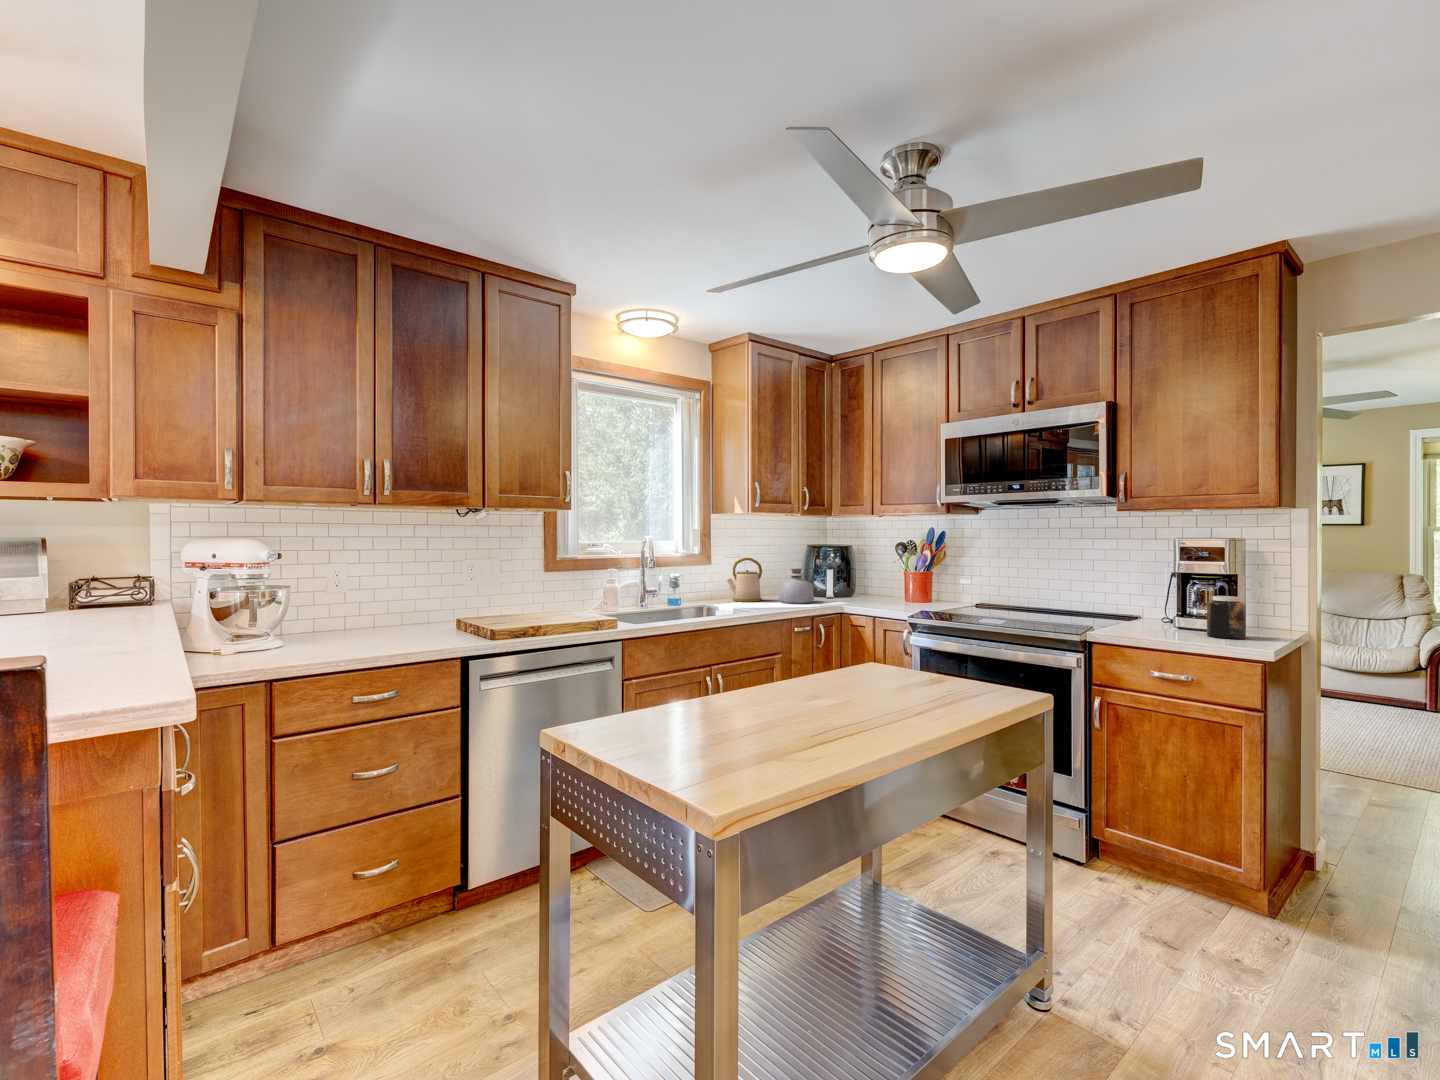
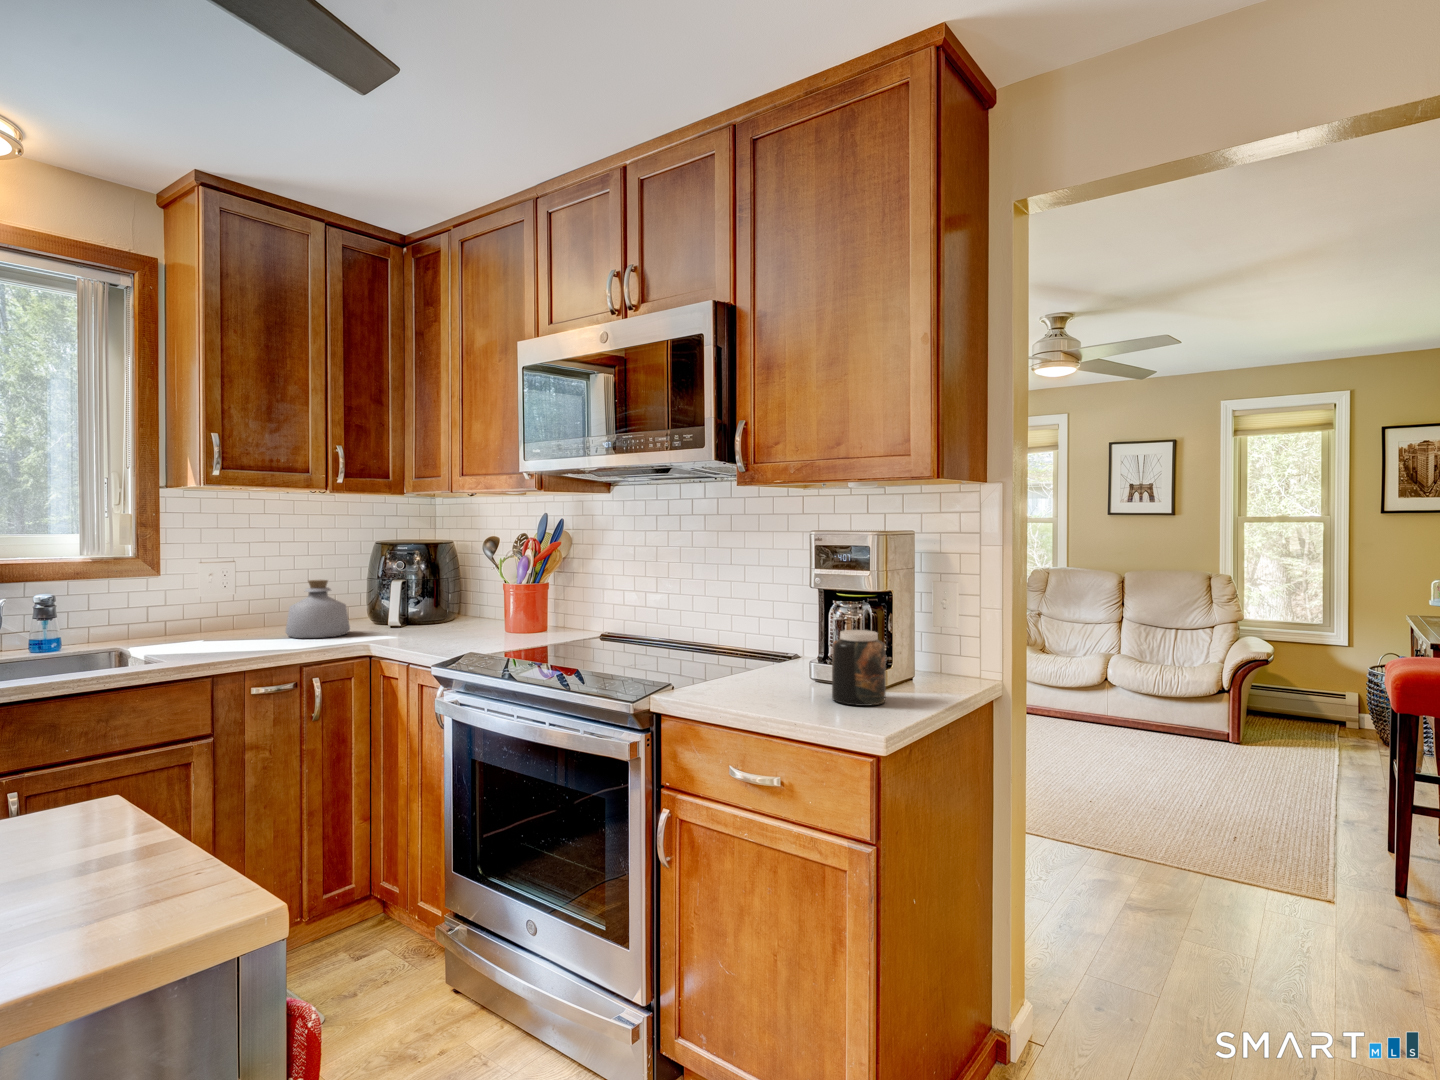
kettle: present [727,558,762,602] -> none [204,562,269,636]

